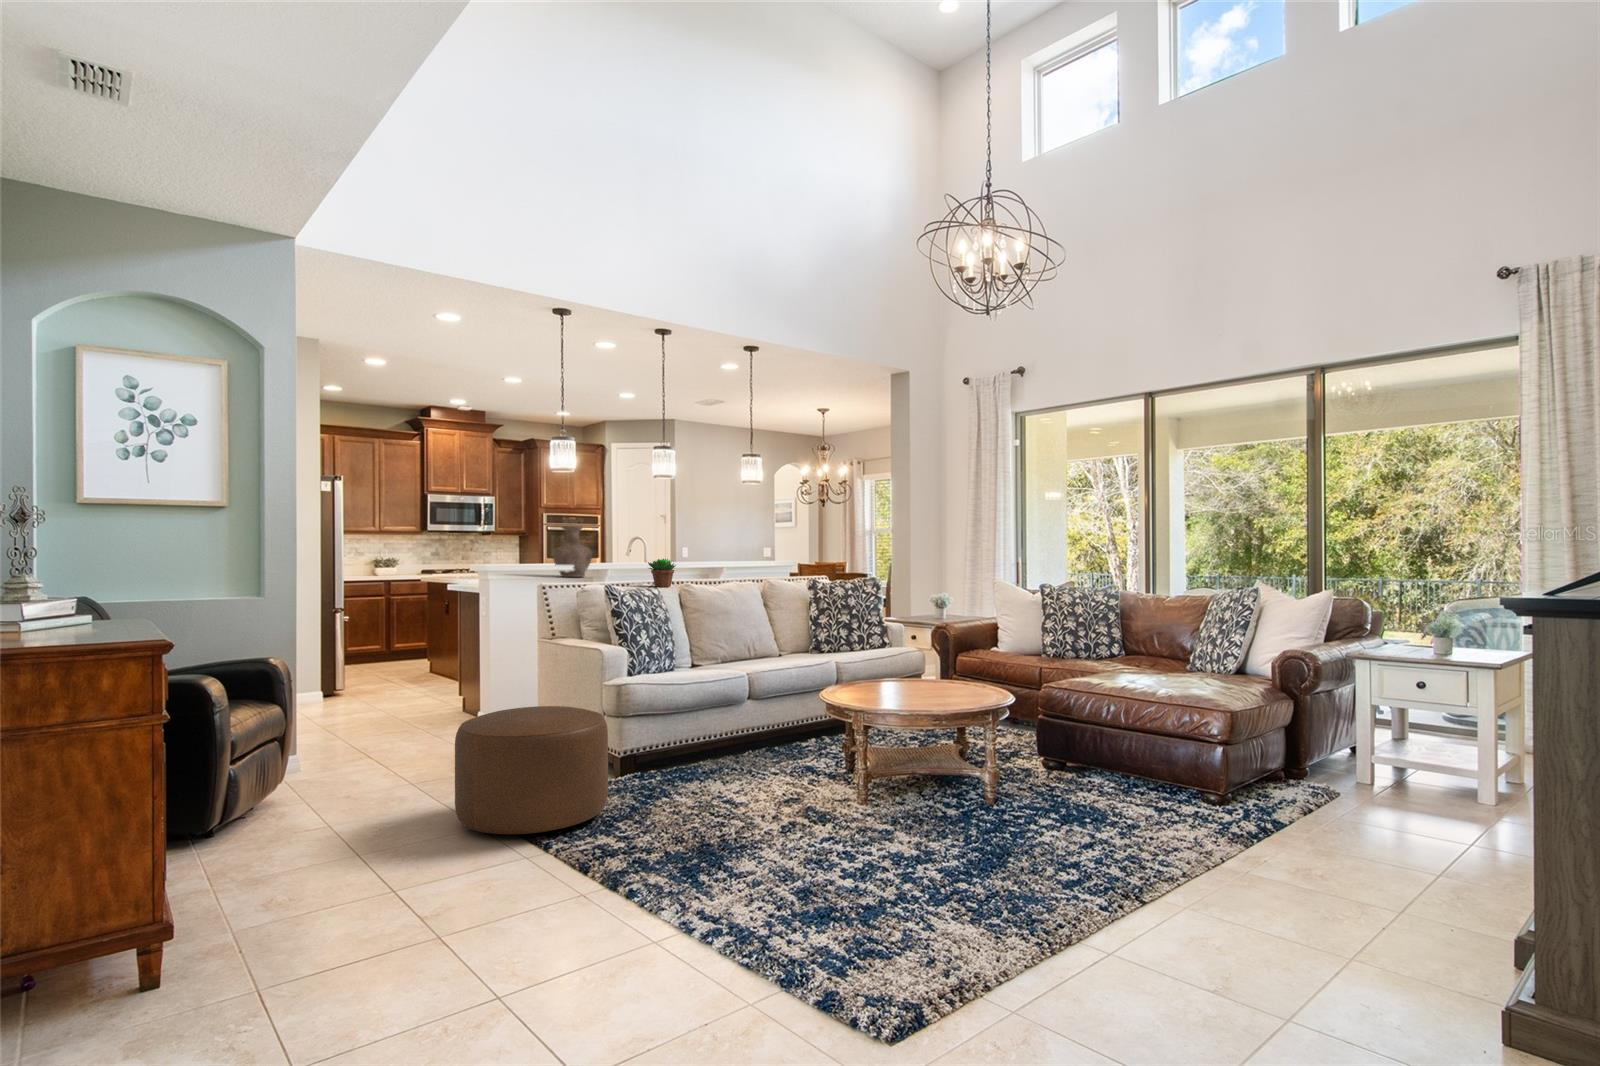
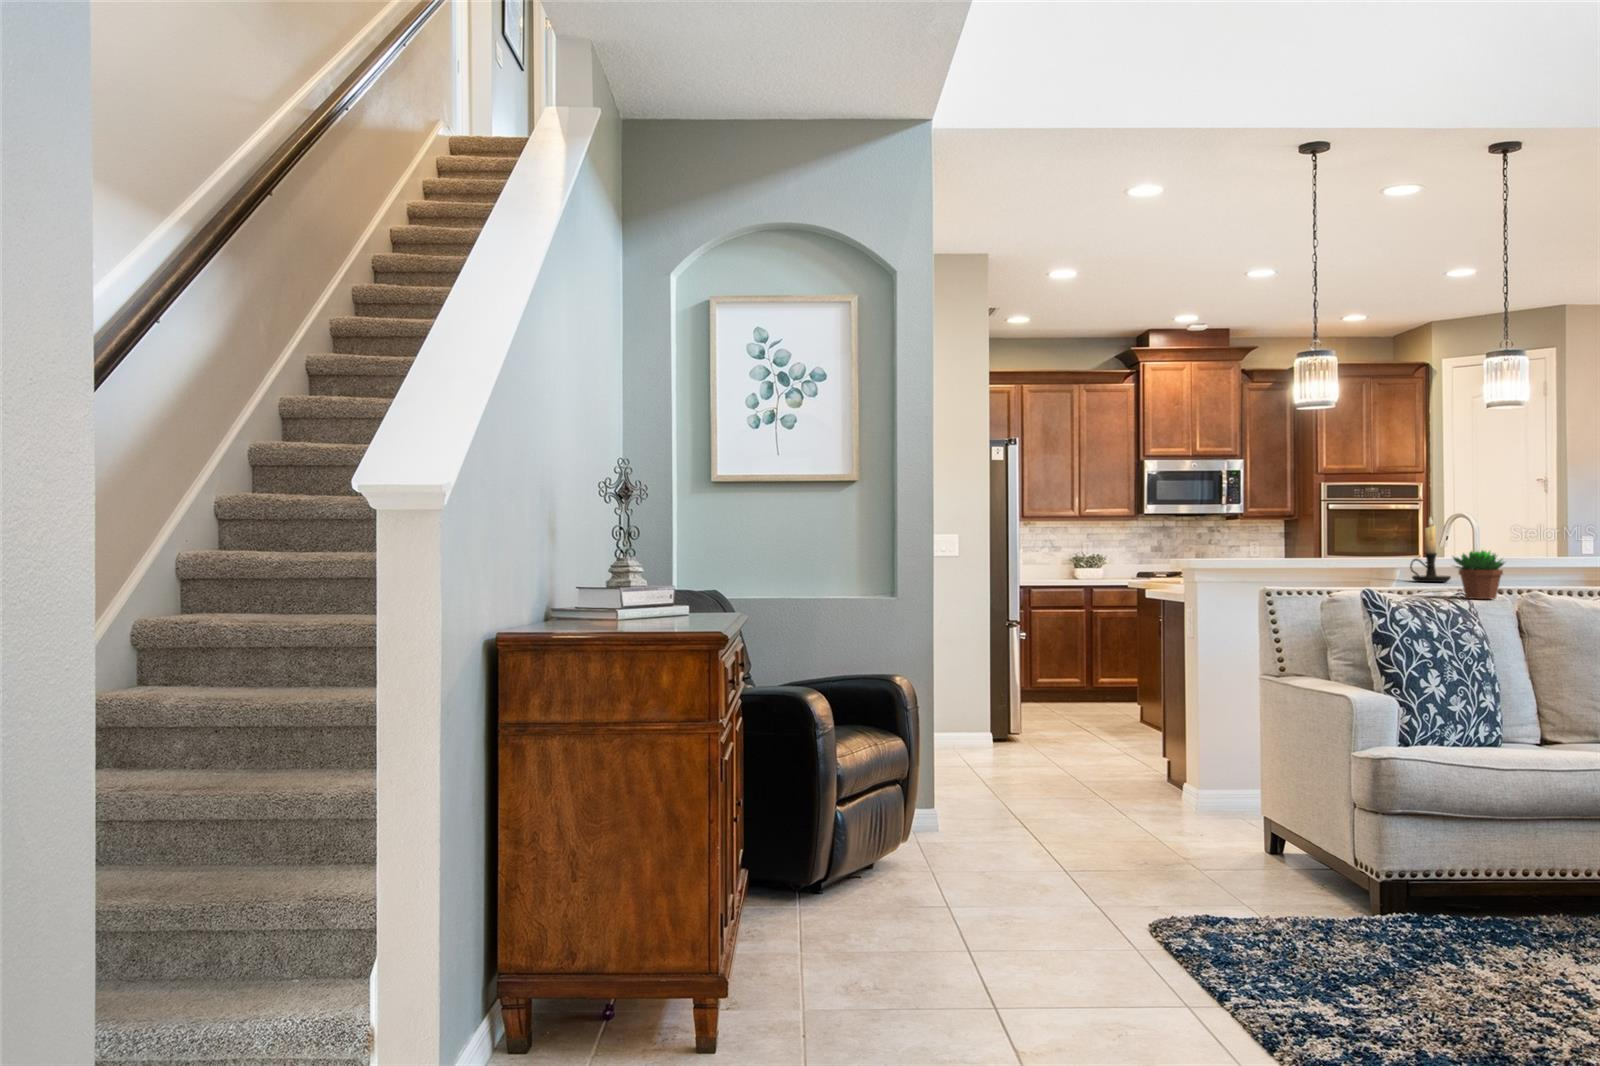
vase: present [553,526,592,577] -> none [1299,497,1366,580]
candle holder: none [617,537,639,577] -> present [1410,517,1451,582]
ottoman: present [455,706,608,834] -> none [1100,775,1340,973]

